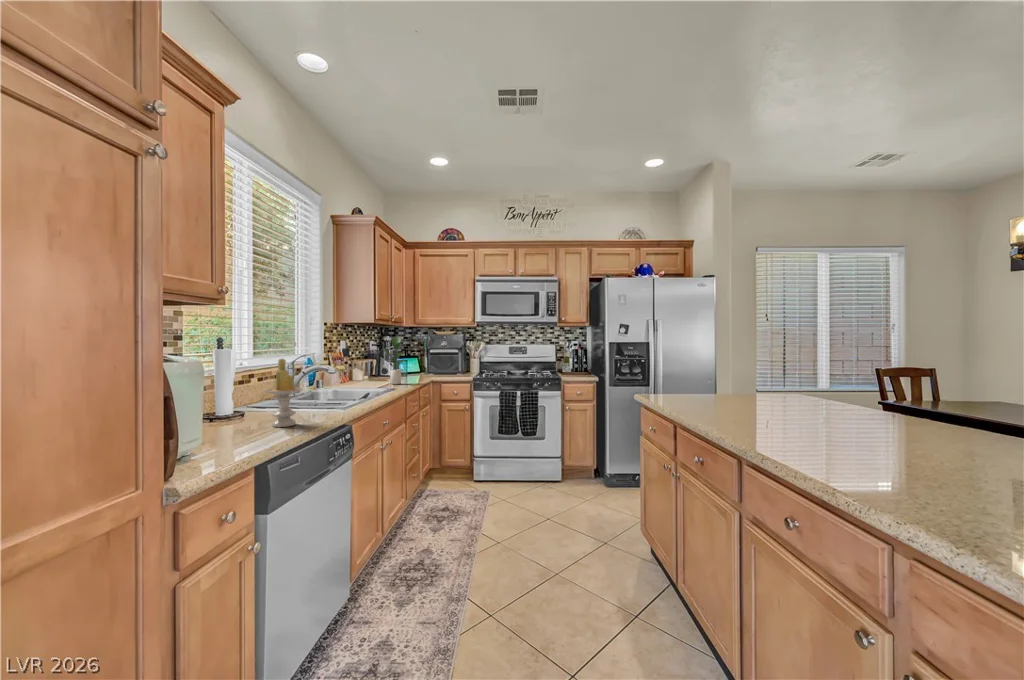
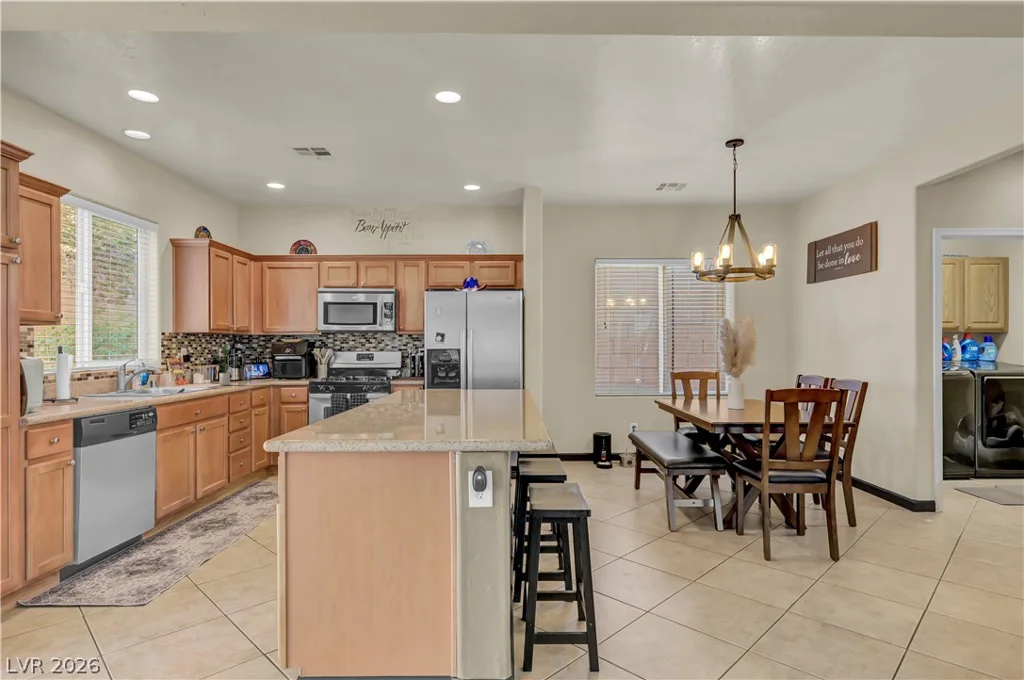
candle: present [265,359,303,427] -> none [87,361,114,404]

